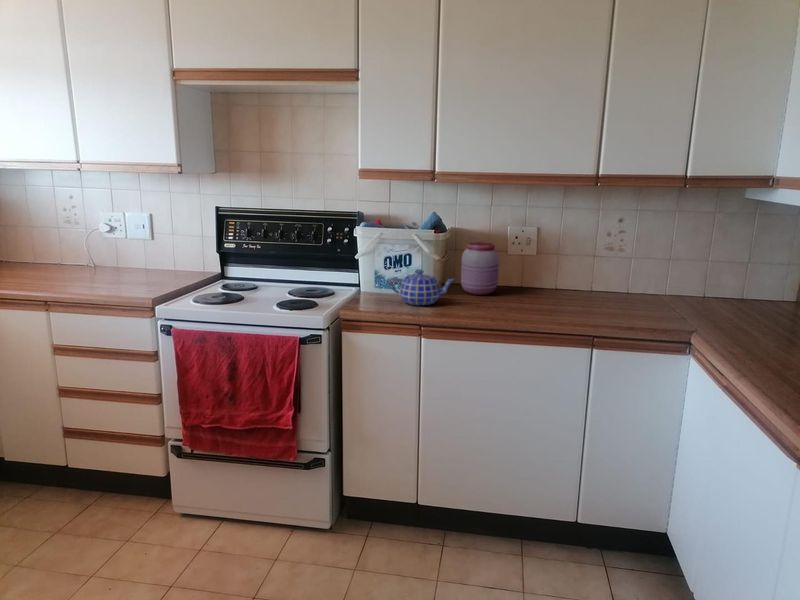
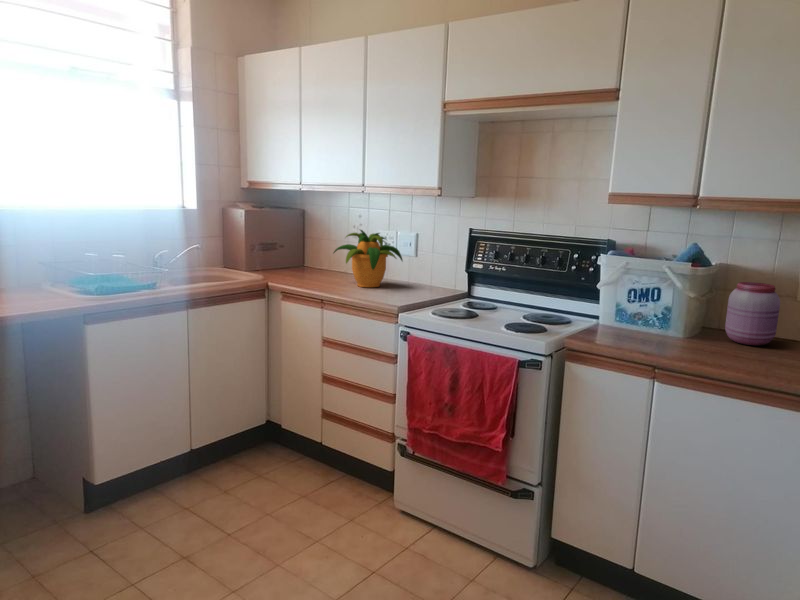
potted plant: none [46,212,139,280] -> present [334,230,402,287]
teapot: present [390,270,454,305] -> none [630,307,712,346]

